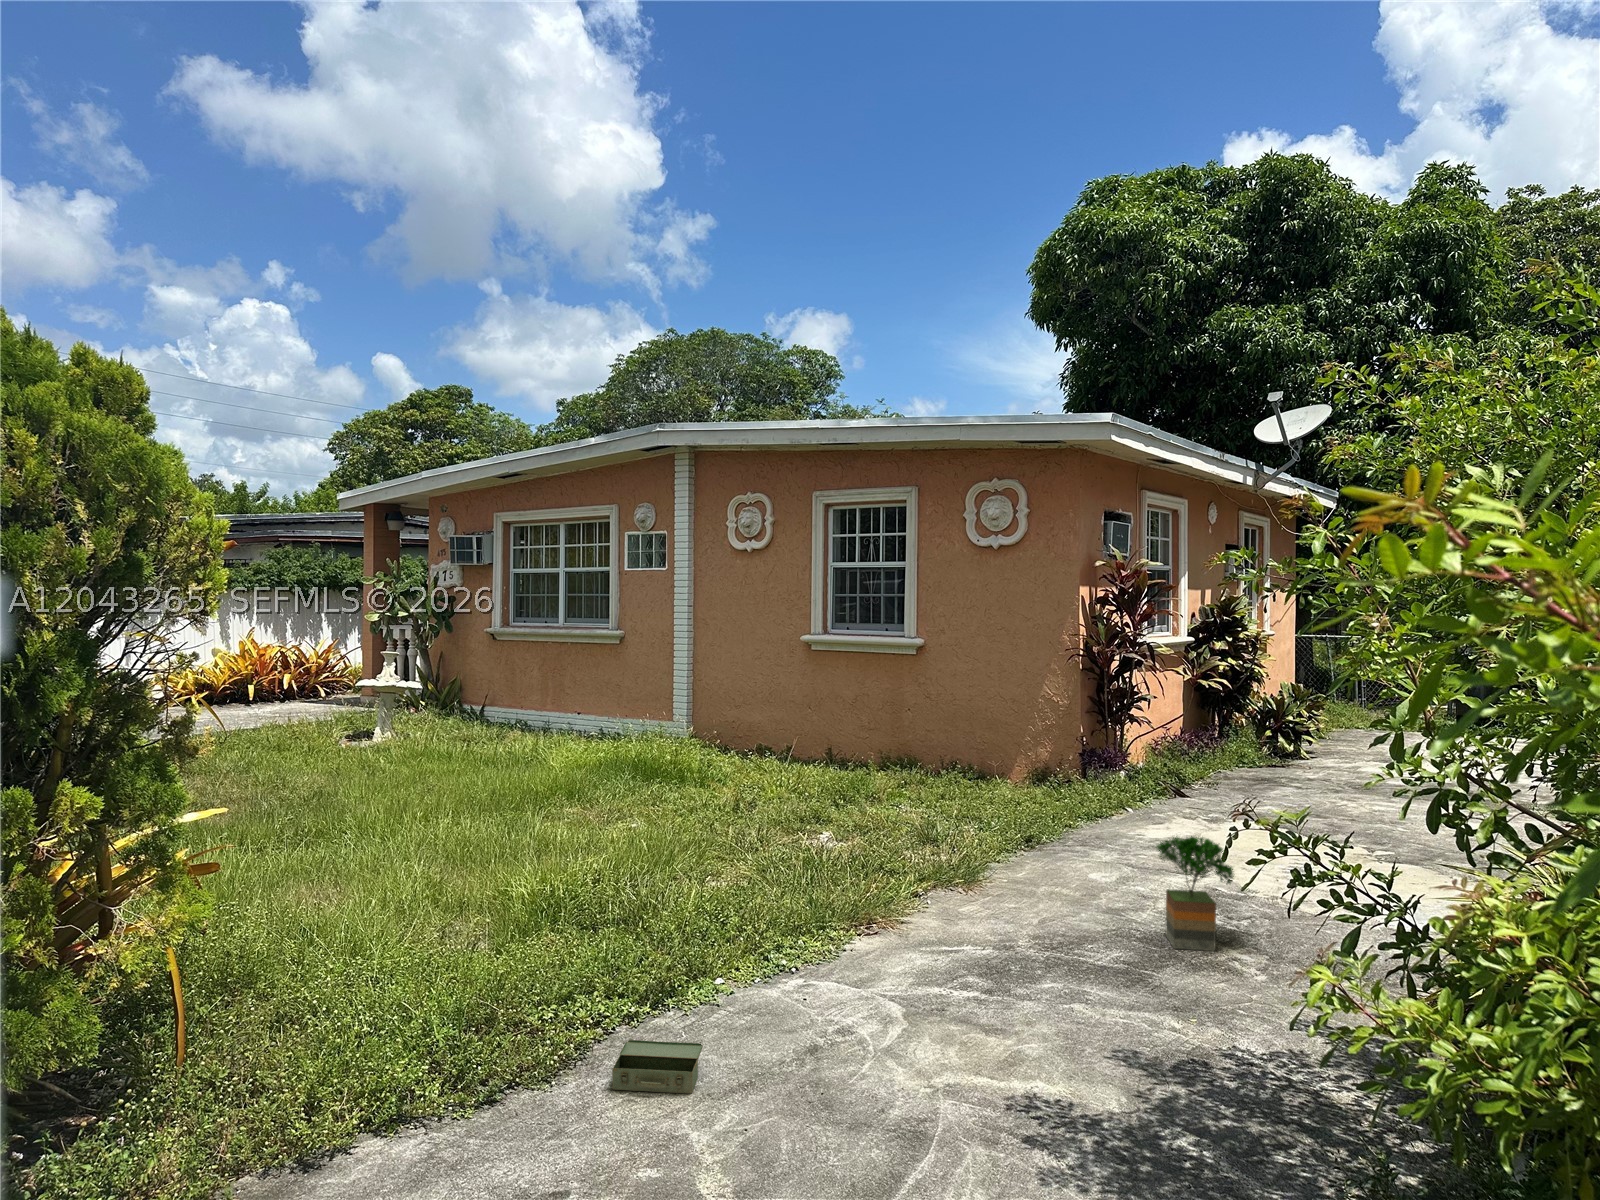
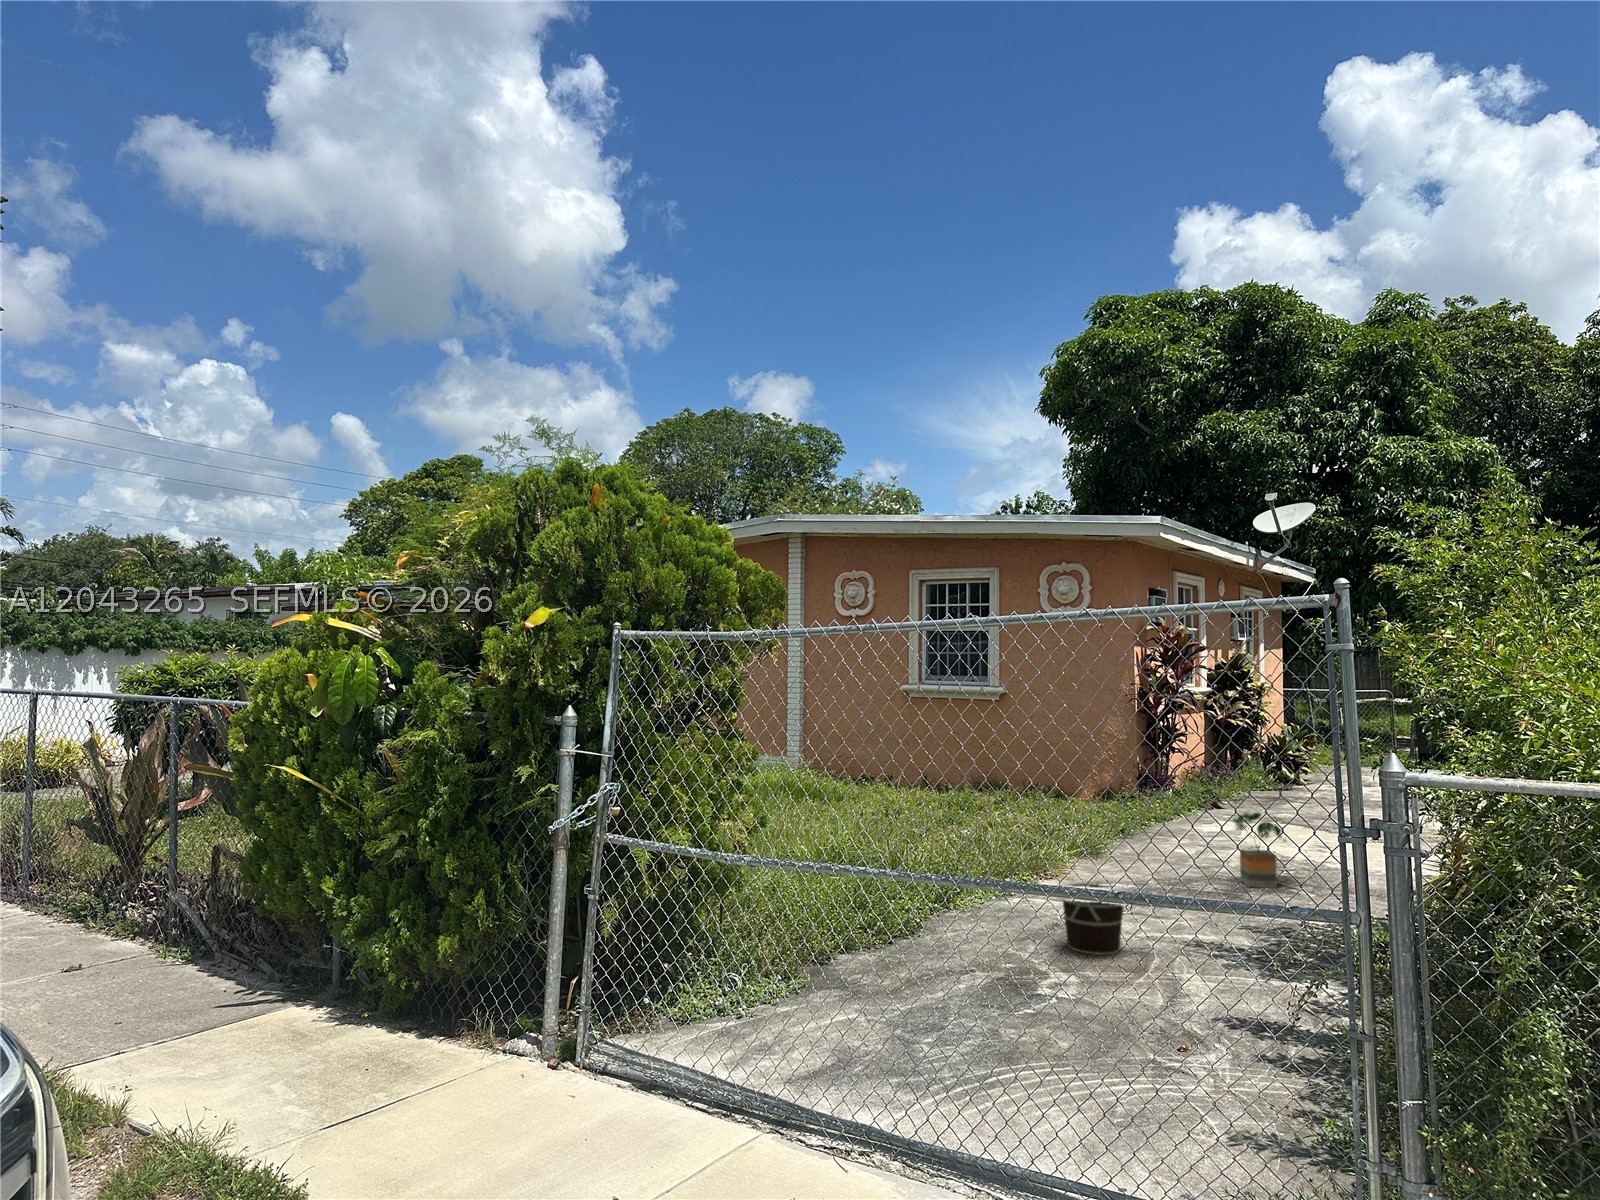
bucket: none [810,984,912,1122] -> present [1063,883,1123,955]
toolbox: present [612,1040,703,1094] -> none [939,922,991,946]

